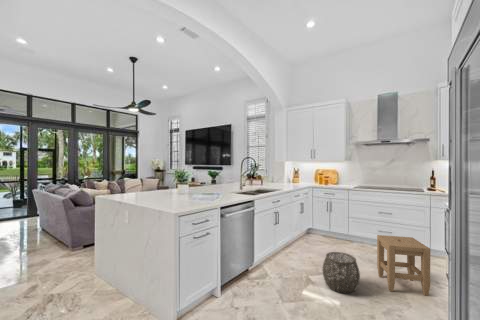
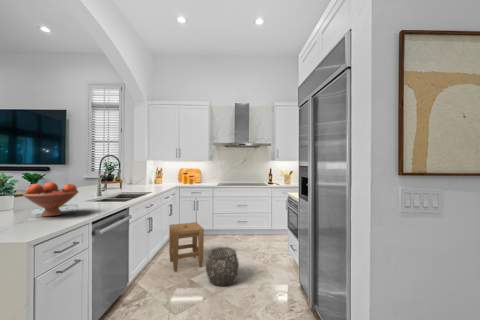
fruit bowl: none [185,177,216,200] -> present [23,182,78,217]
stool: present [377,235,430,296] -> present [169,222,204,271]

